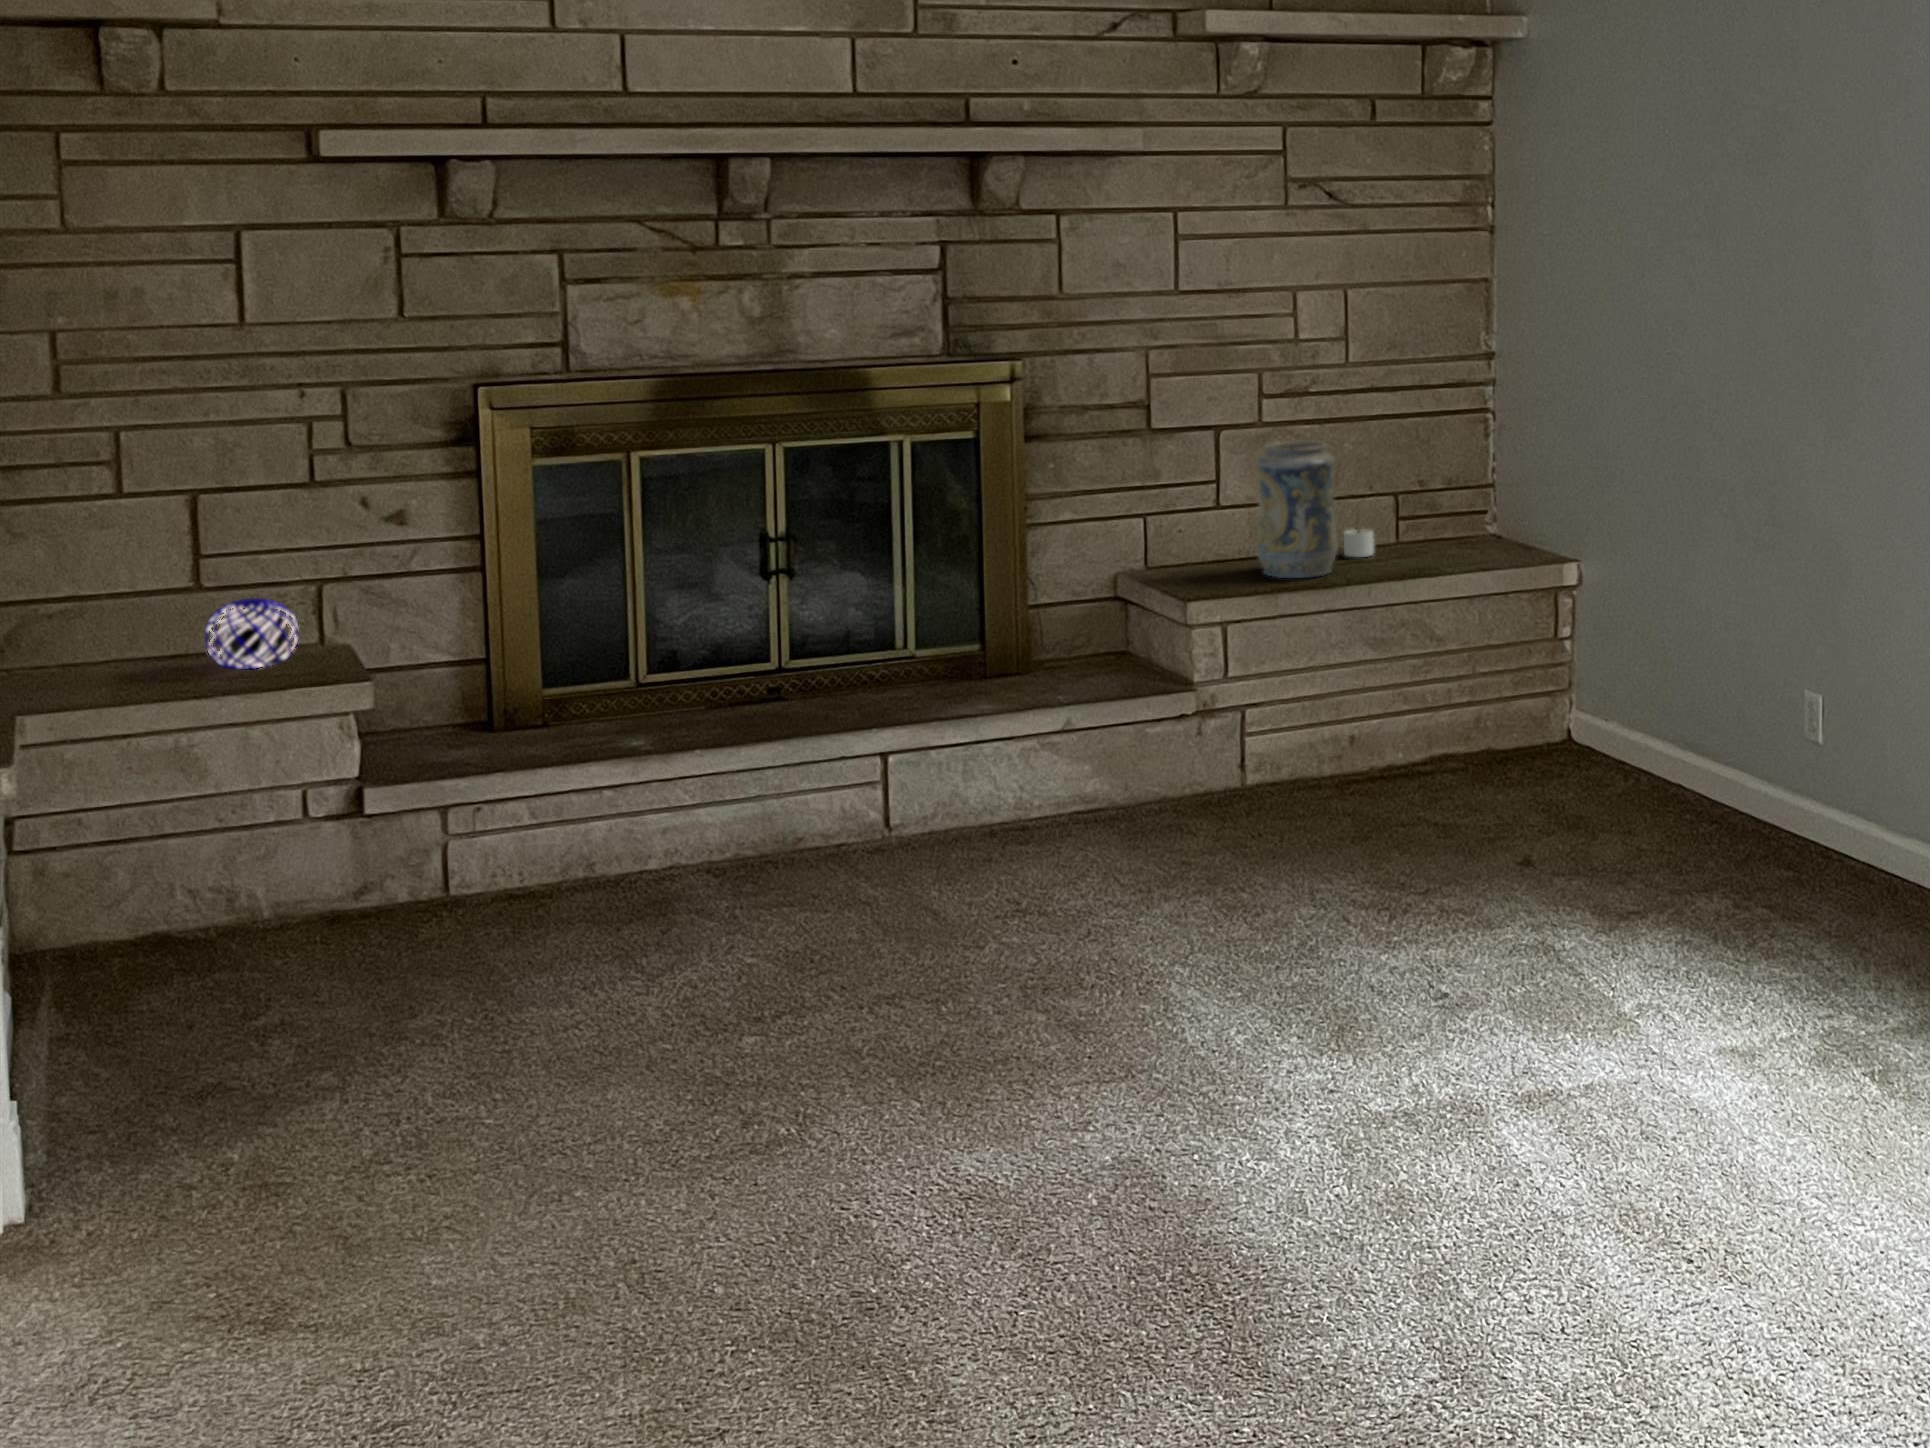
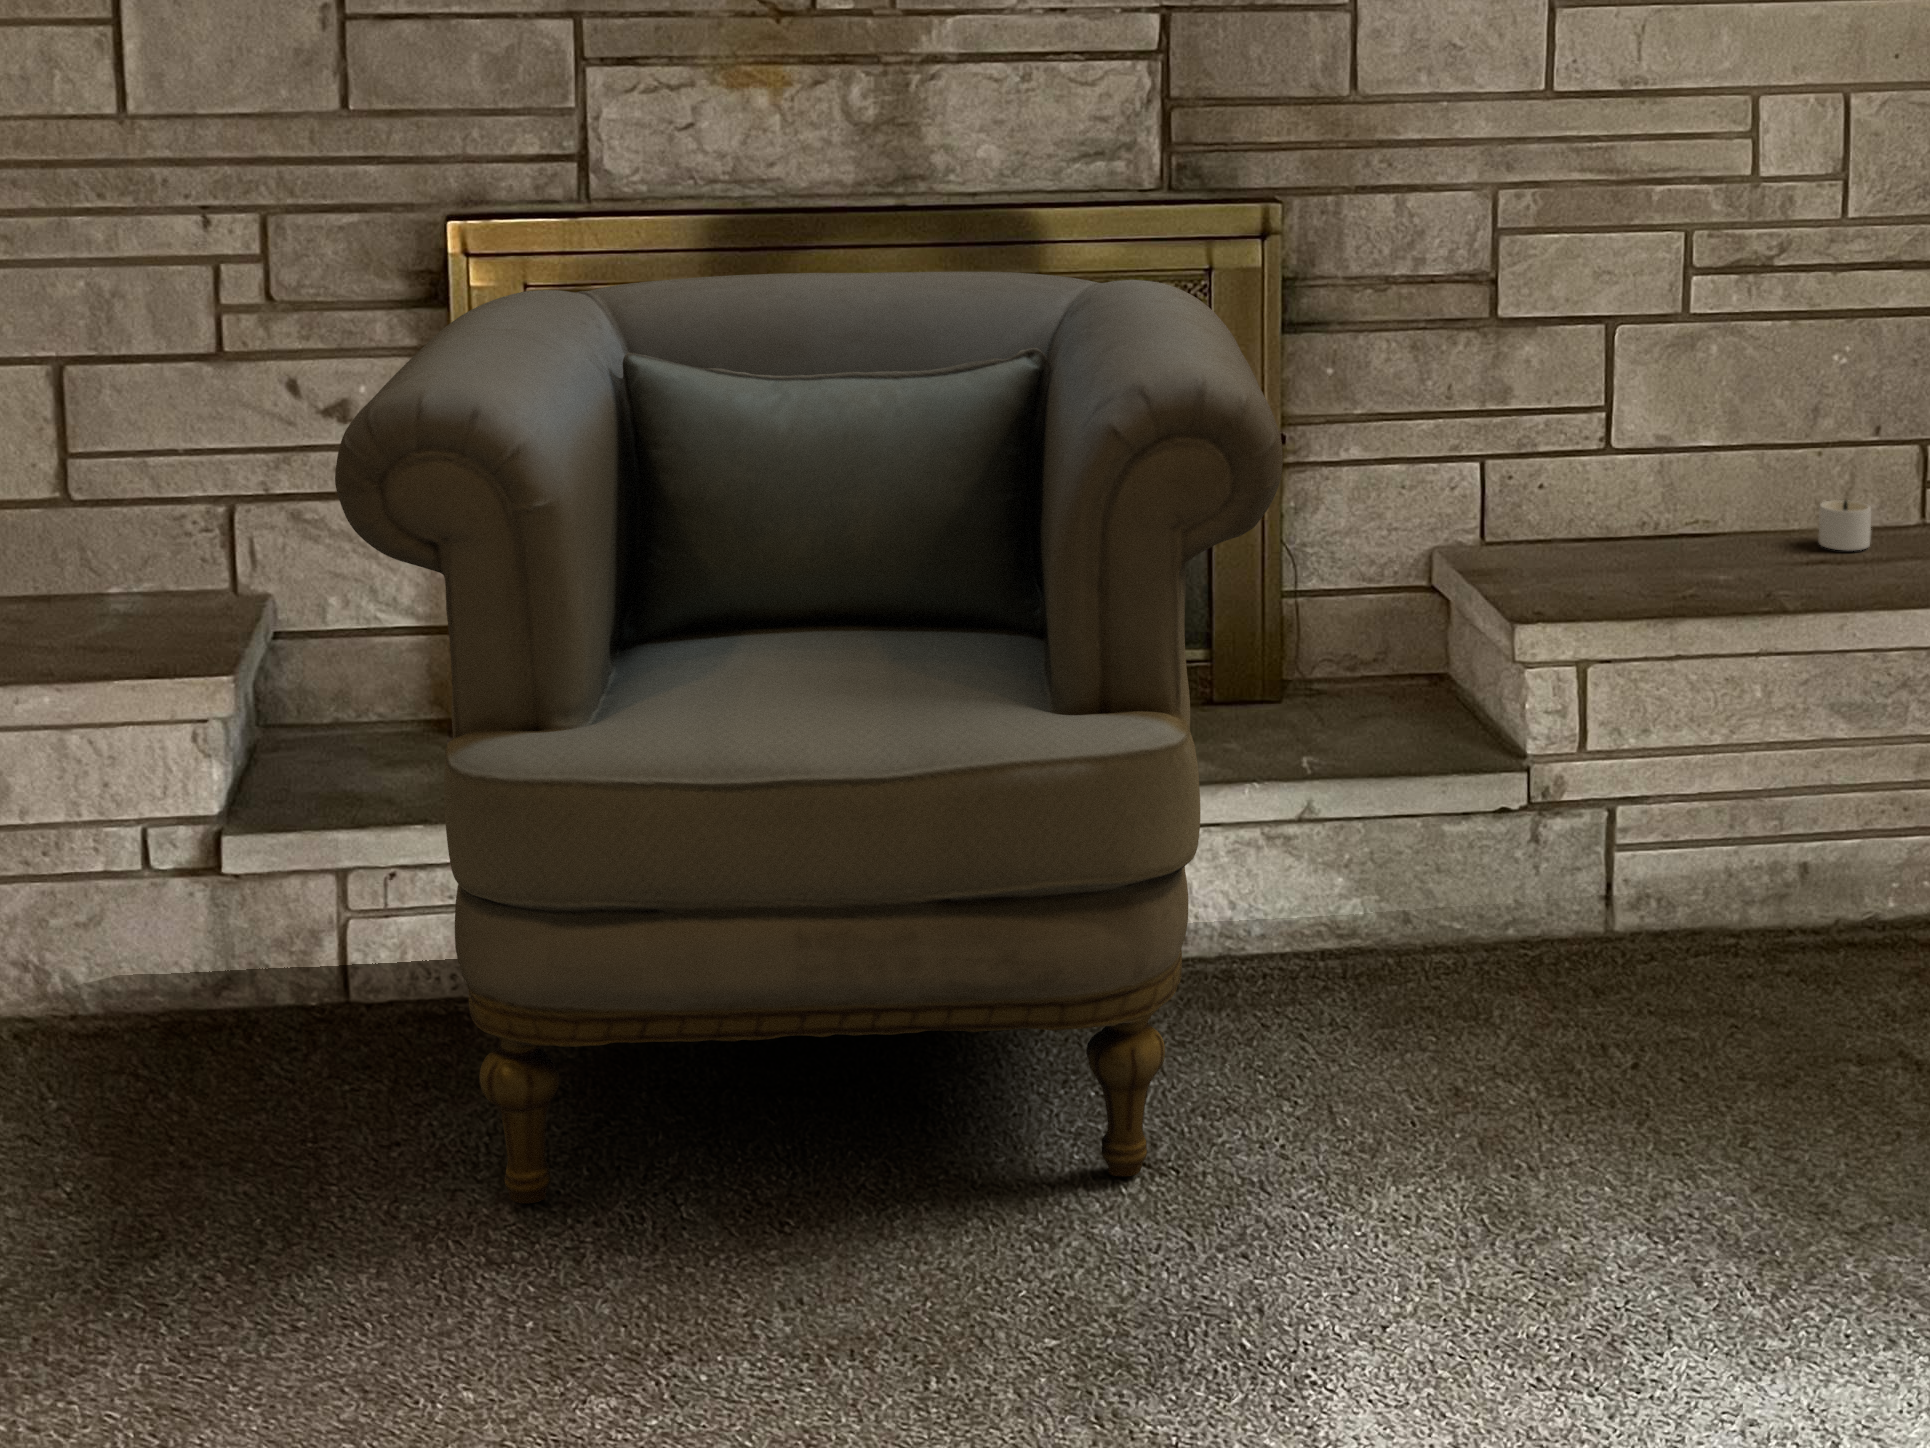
armchair: none [493,407,1076,960] -> present [335,272,1283,1203]
decorative vase: present [1256,441,1338,578] -> none [1661,352,1802,589]
decorative orb: present [205,598,299,669] -> none [51,524,184,630]

